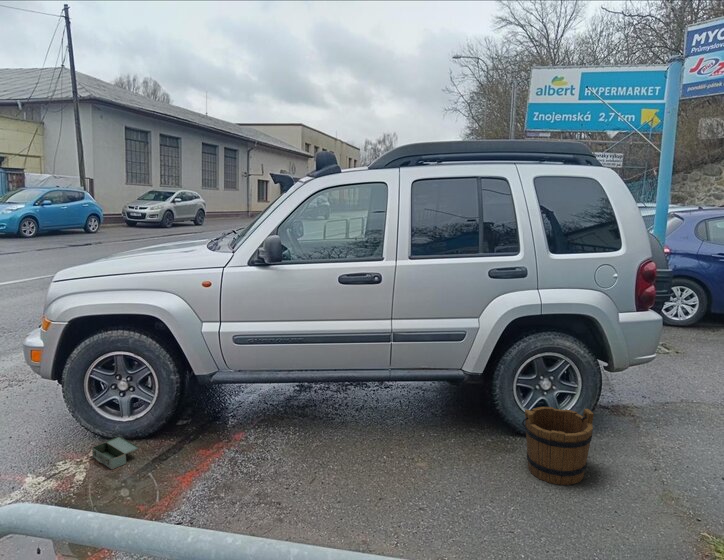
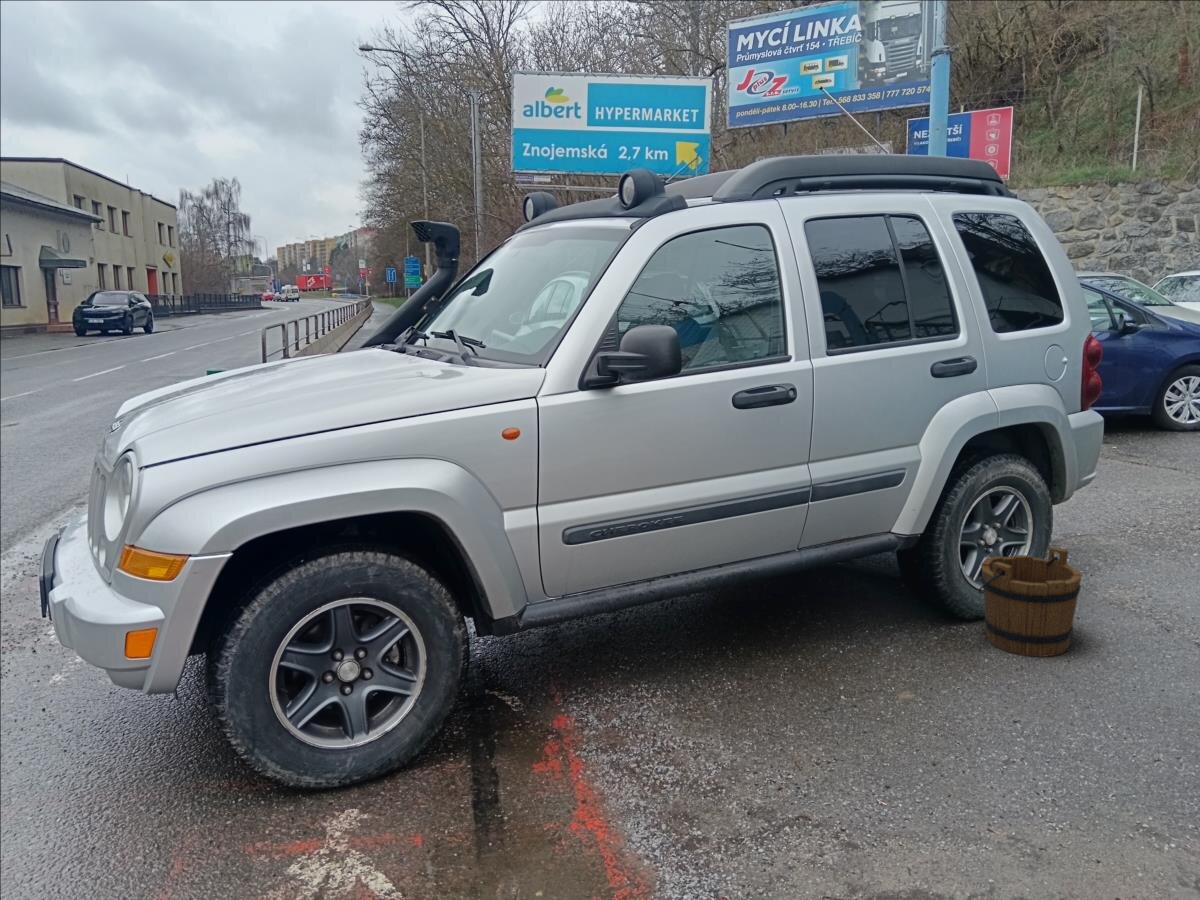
toolbox: present [92,437,139,469] -> none [332,777,433,837]

